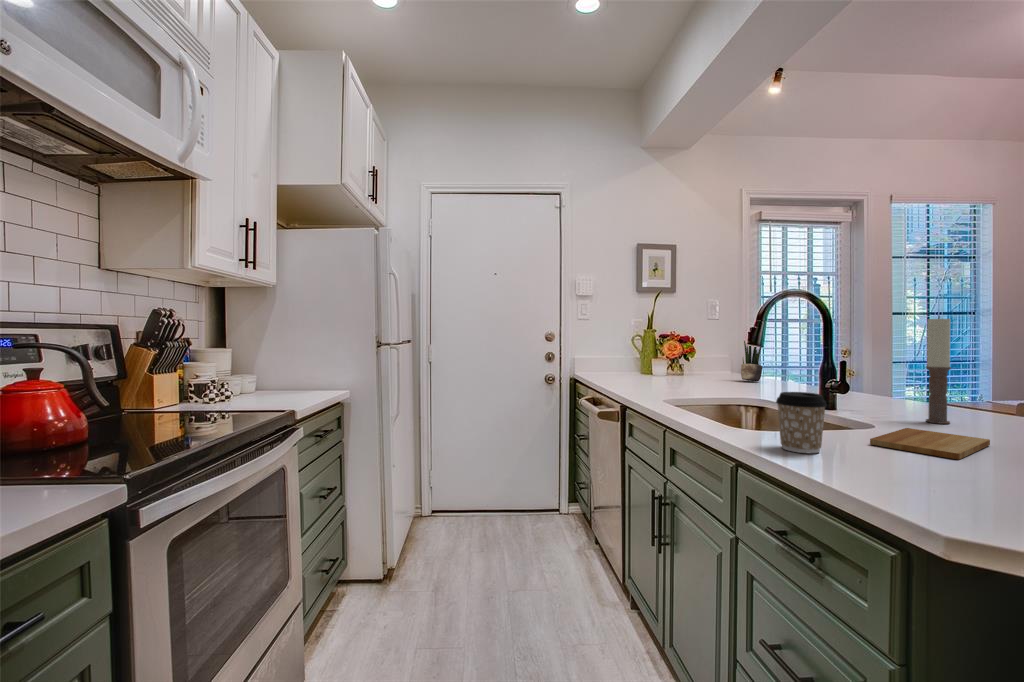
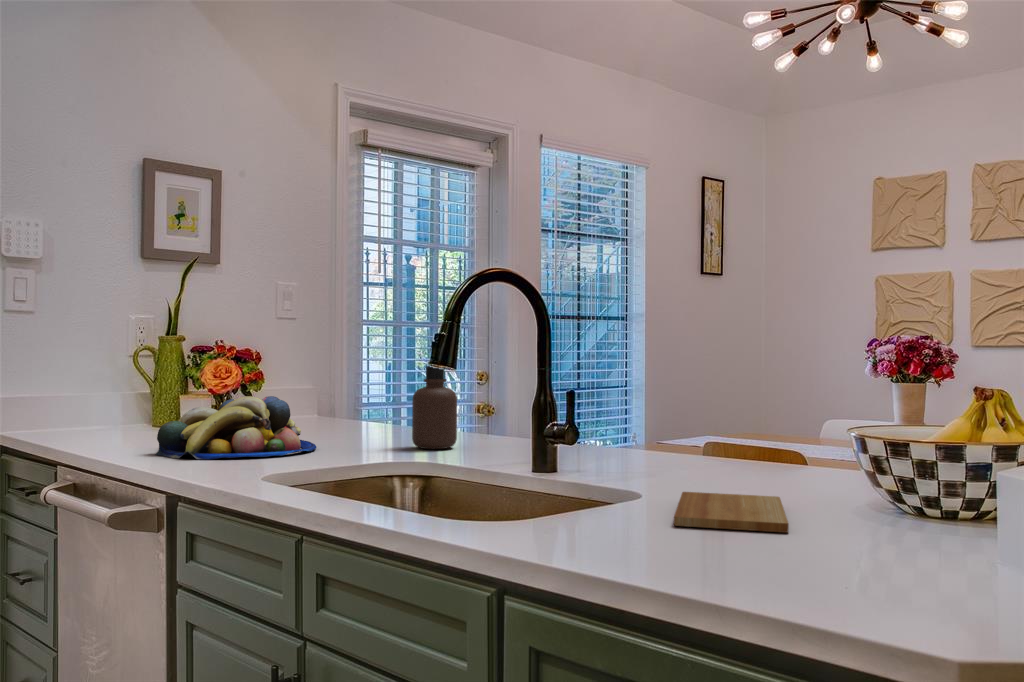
candle: present [926,316,951,424] -> none [672,318,700,480]
soap dispenser: none [763,334,792,392] -> present [412,345,457,449]
potted plant: present [741,341,762,381] -> none [356,346,393,432]
fruit bowl: none [631,360,709,389] -> present [155,396,316,459]
coffee cup: present [776,392,827,453] -> none [571,445,652,559]

